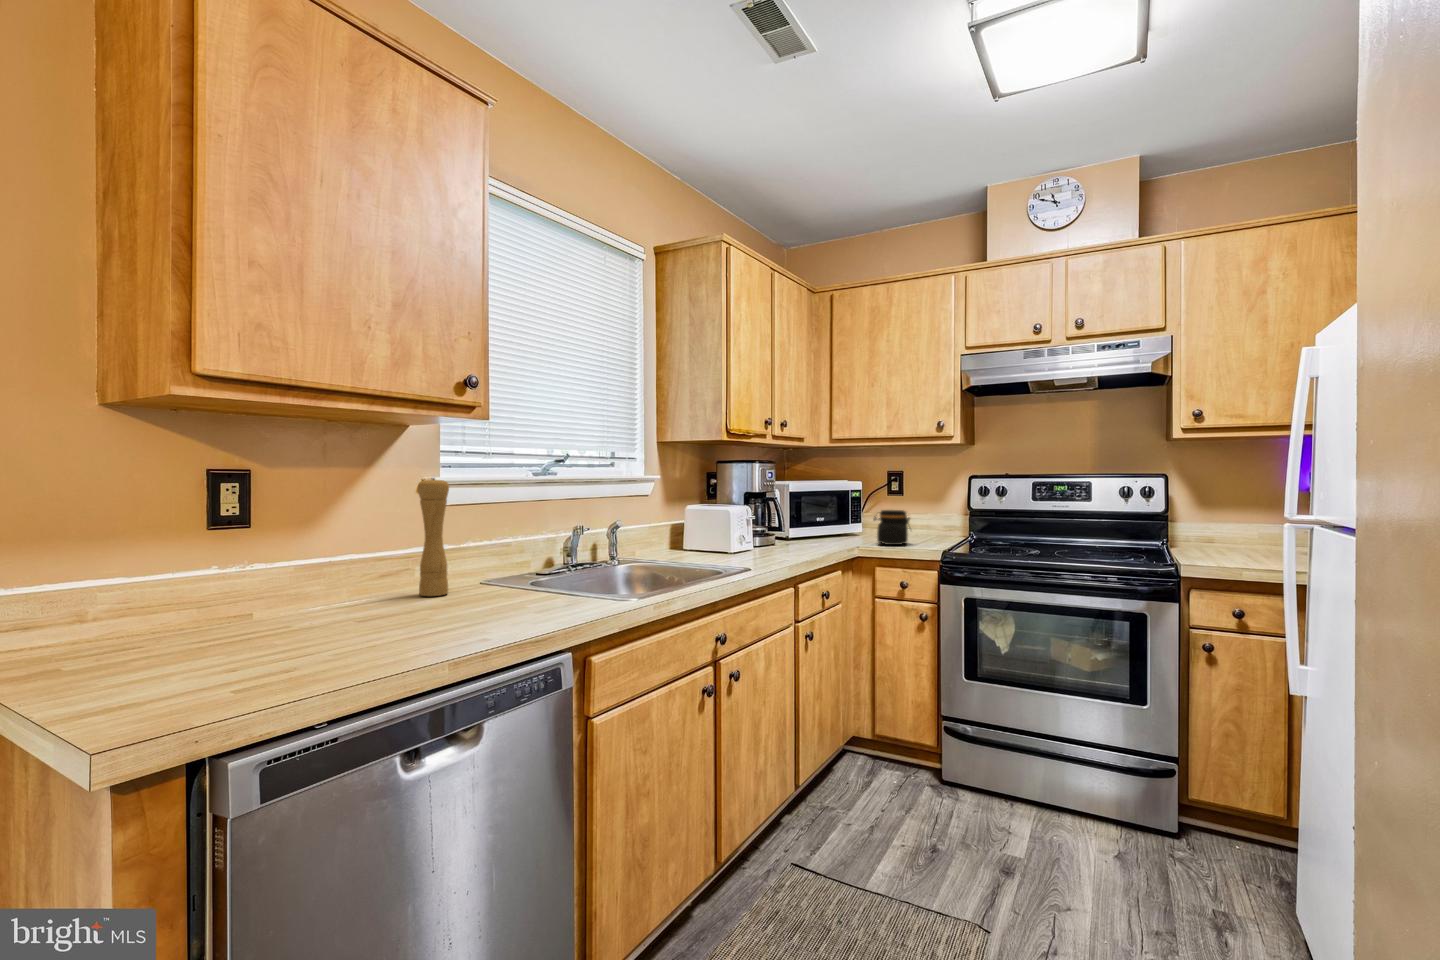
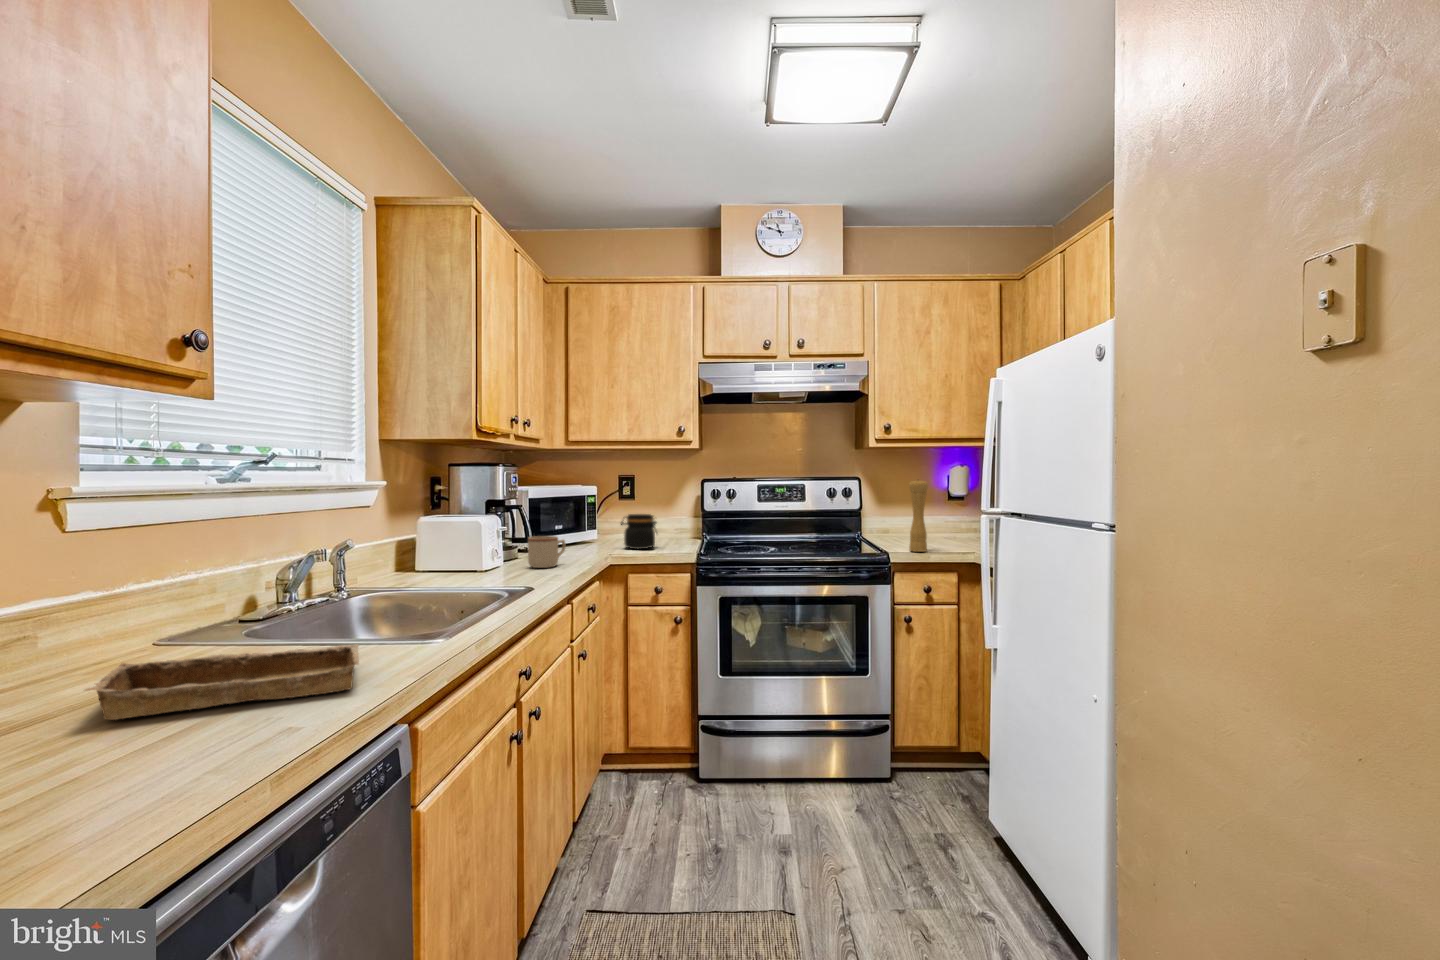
pepper mill: present [418,478,449,596] -> present [909,480,928,552]
mug: none [765,526,800,554] -> present [528,536,565,568]
tray: none [413,586,572,618] -> present [85,644,359,720]

